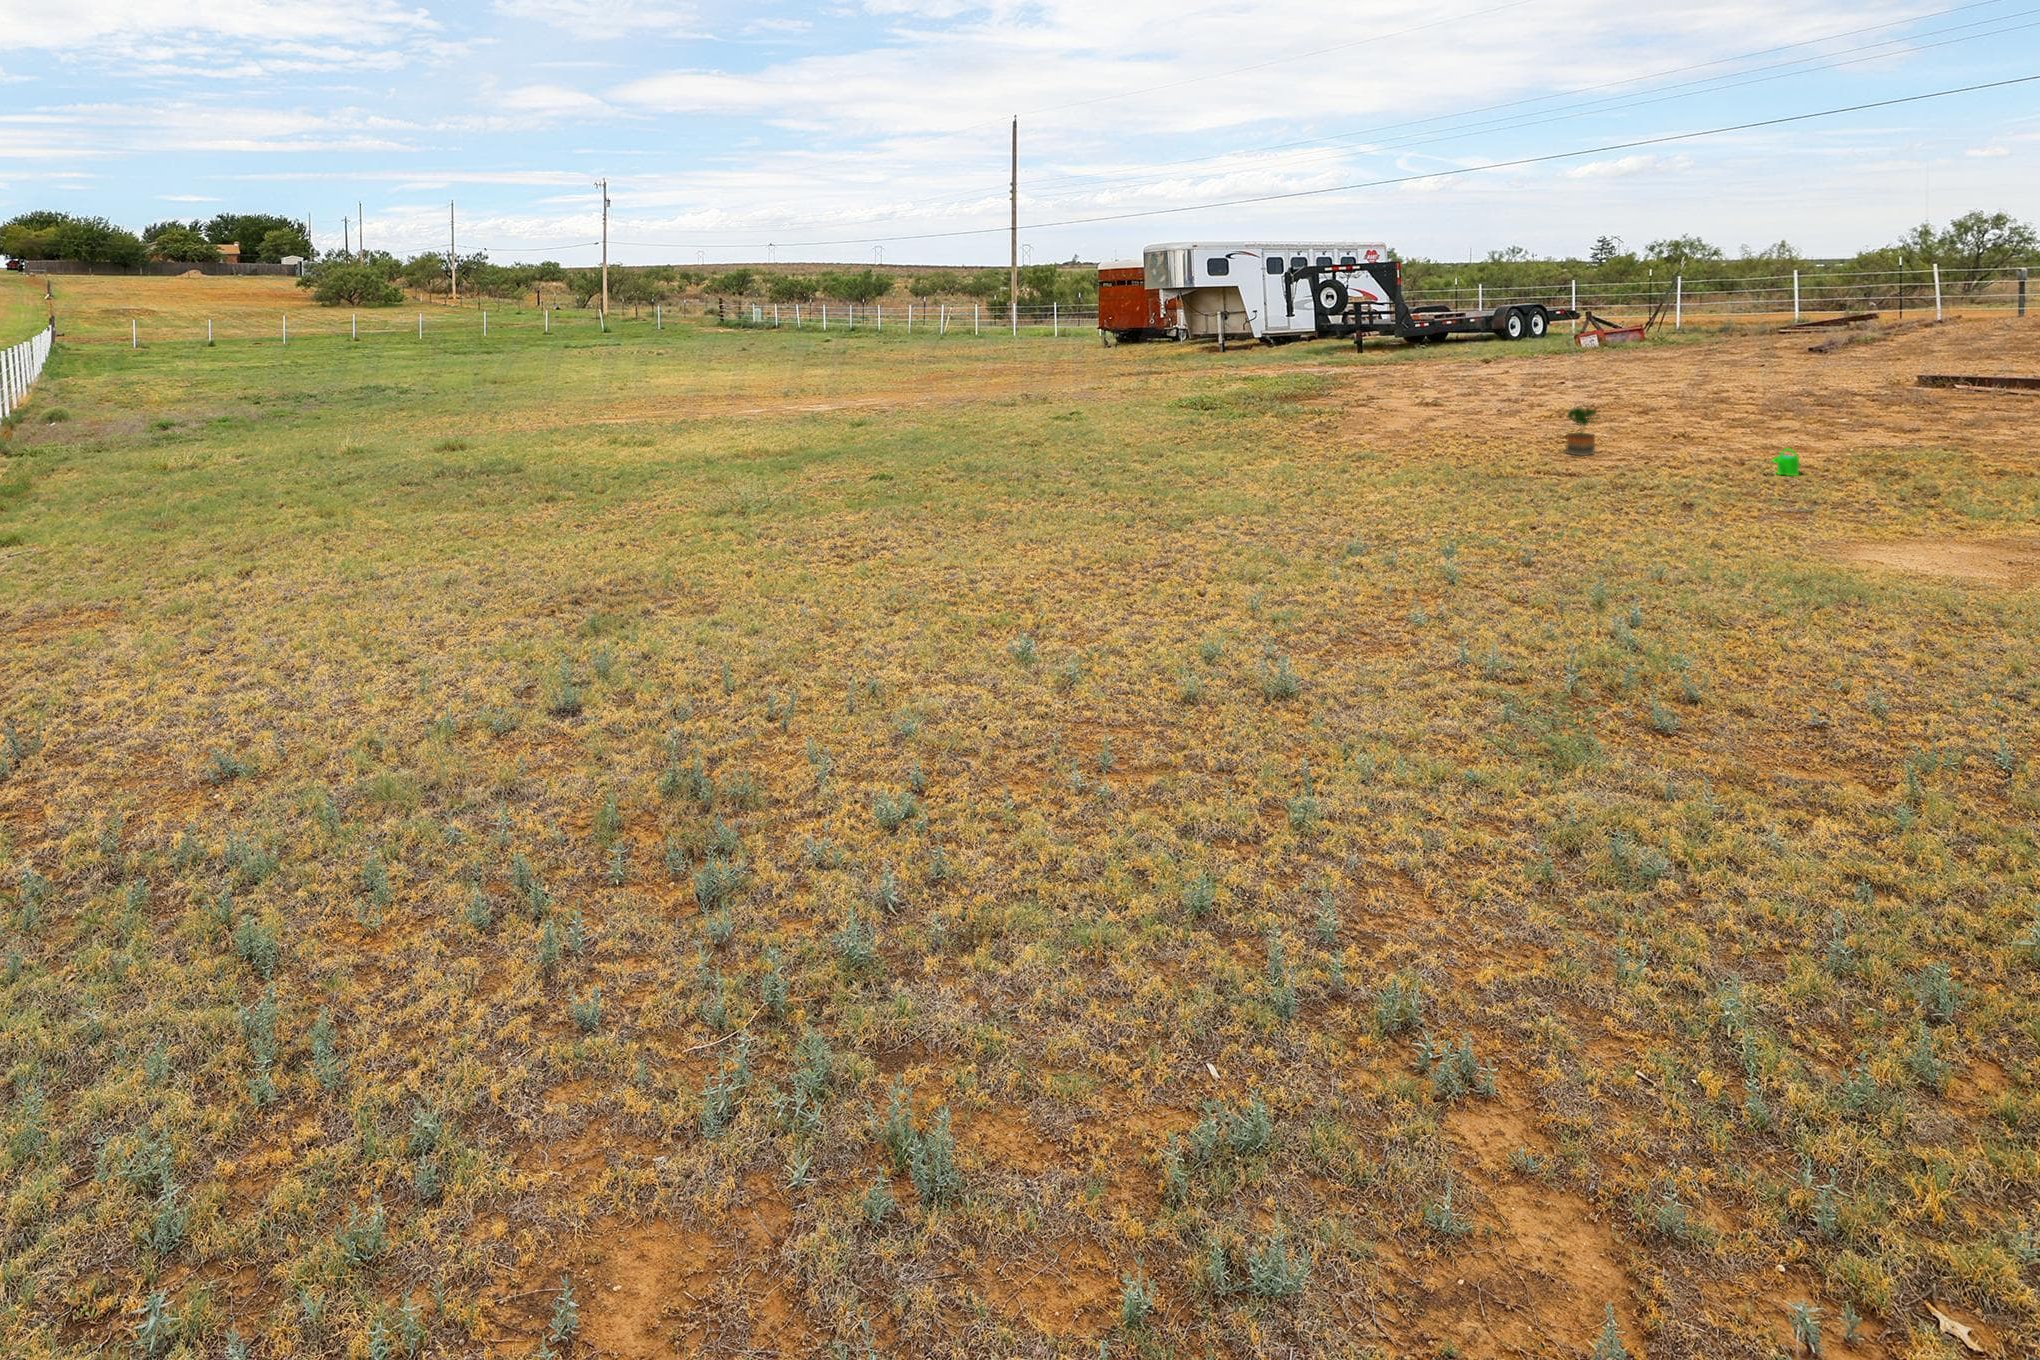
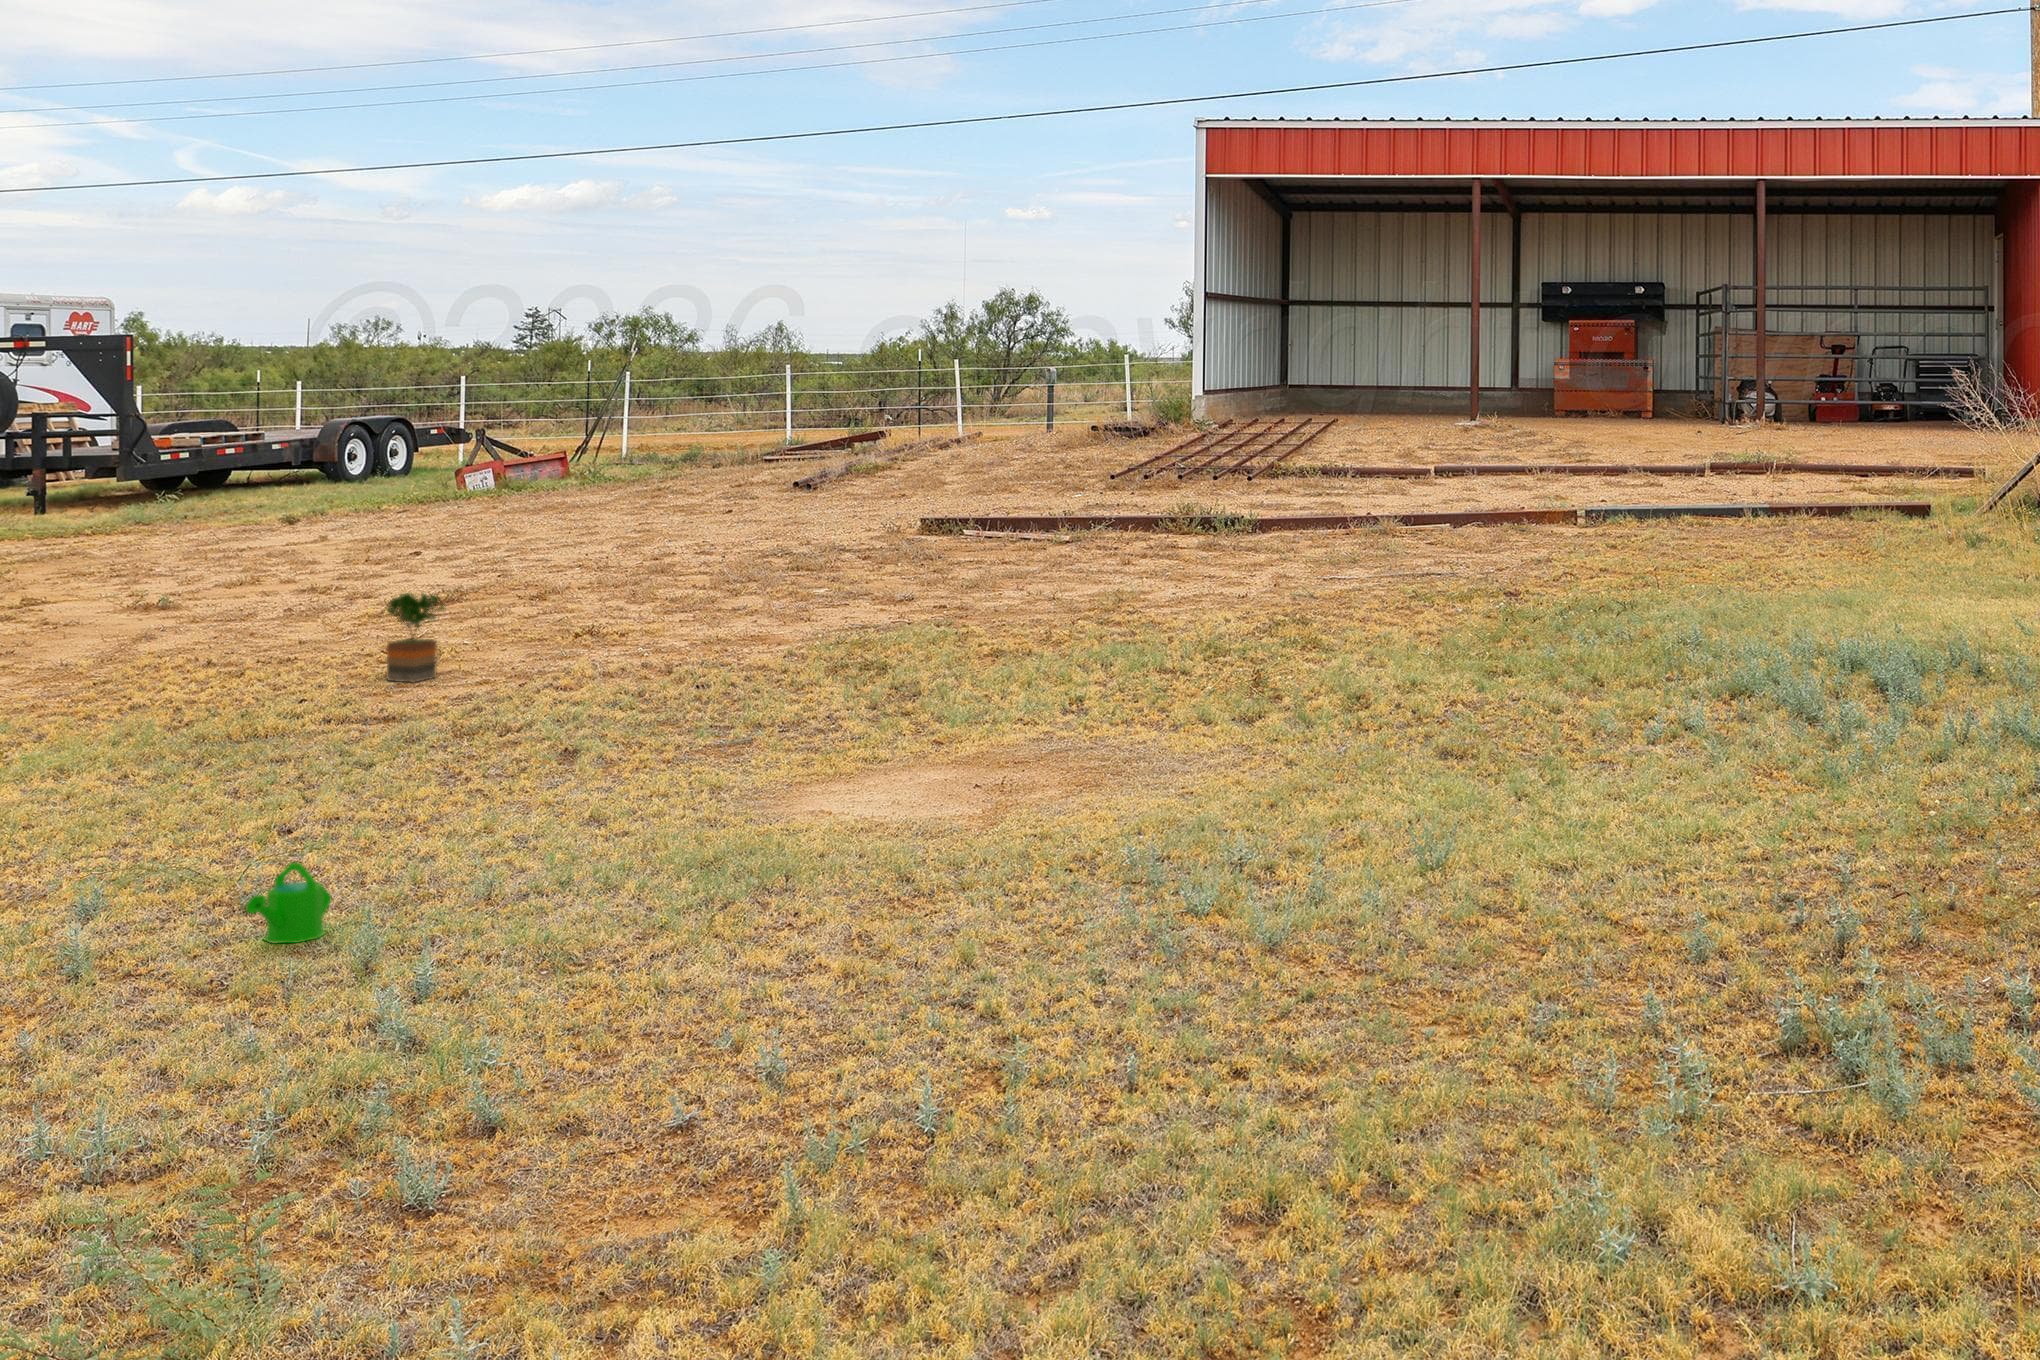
watering can: present [1773,448,1799,476] -> present [246,862,331,943]

